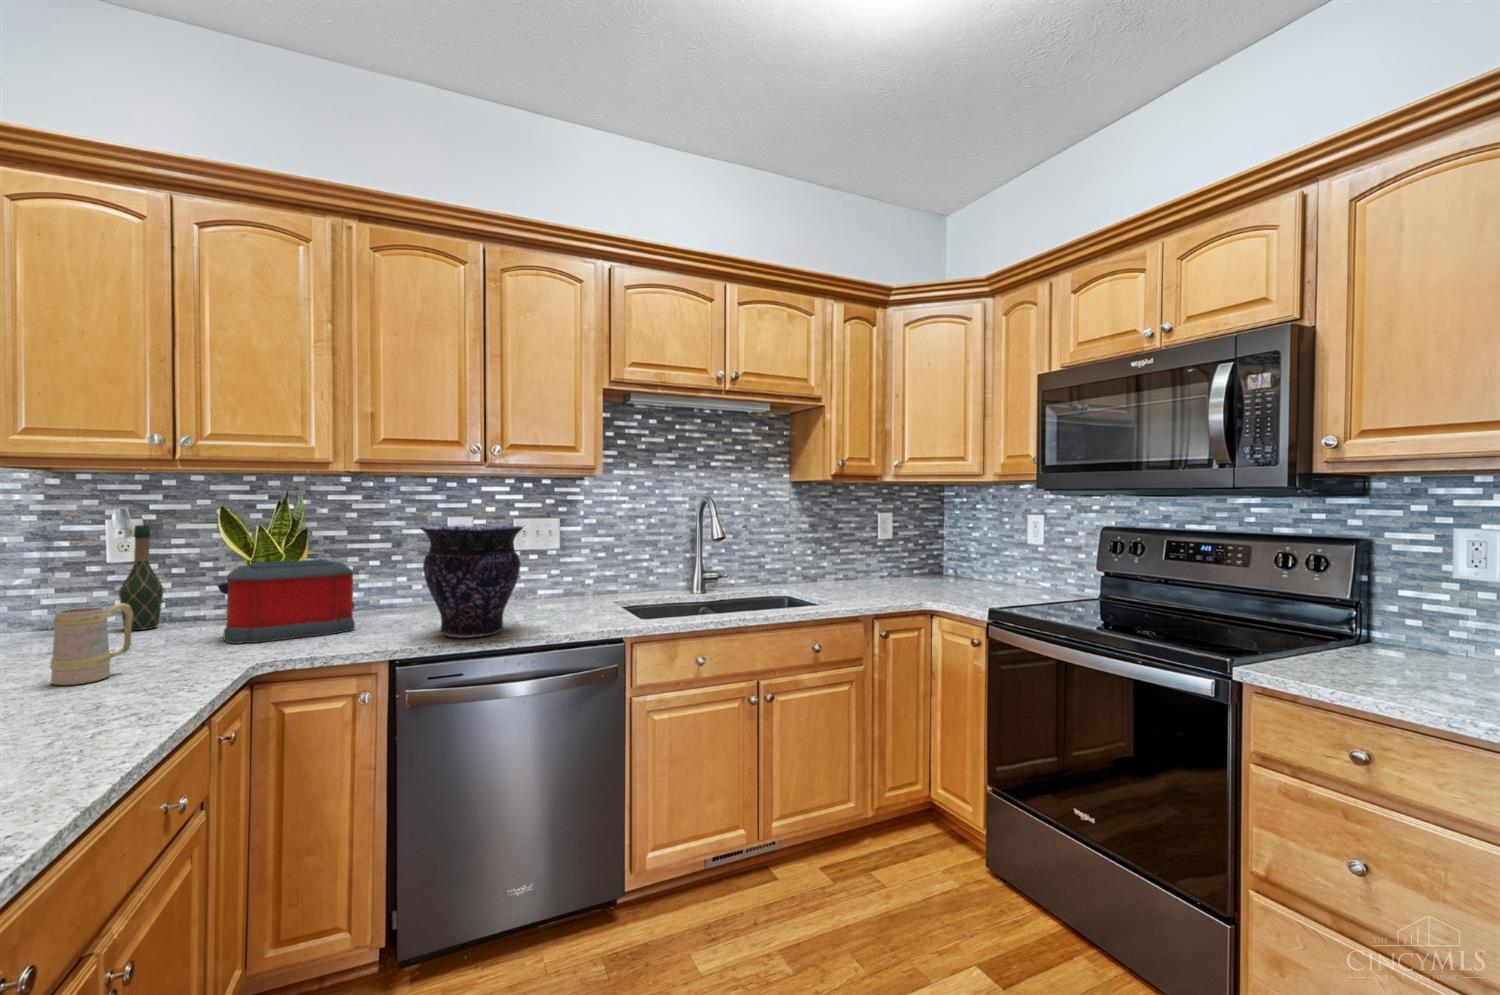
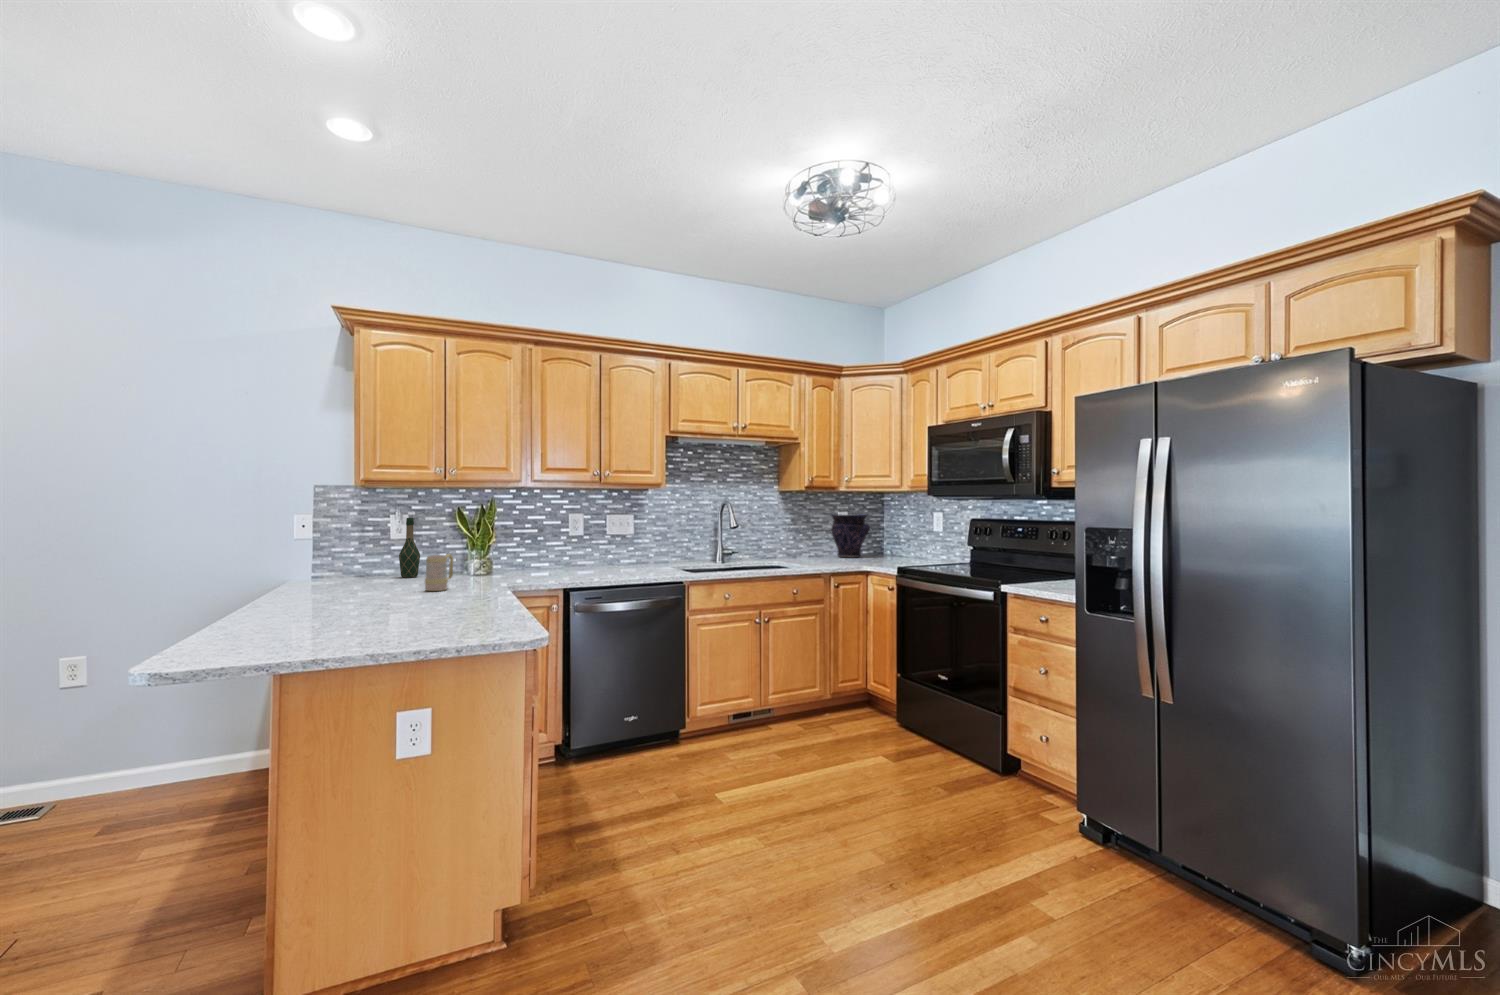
vase: present [420,525,523,638] -> present [831,514,870,557]
toaster: present [217,559,355,644] -> none [466,537,533,581]

